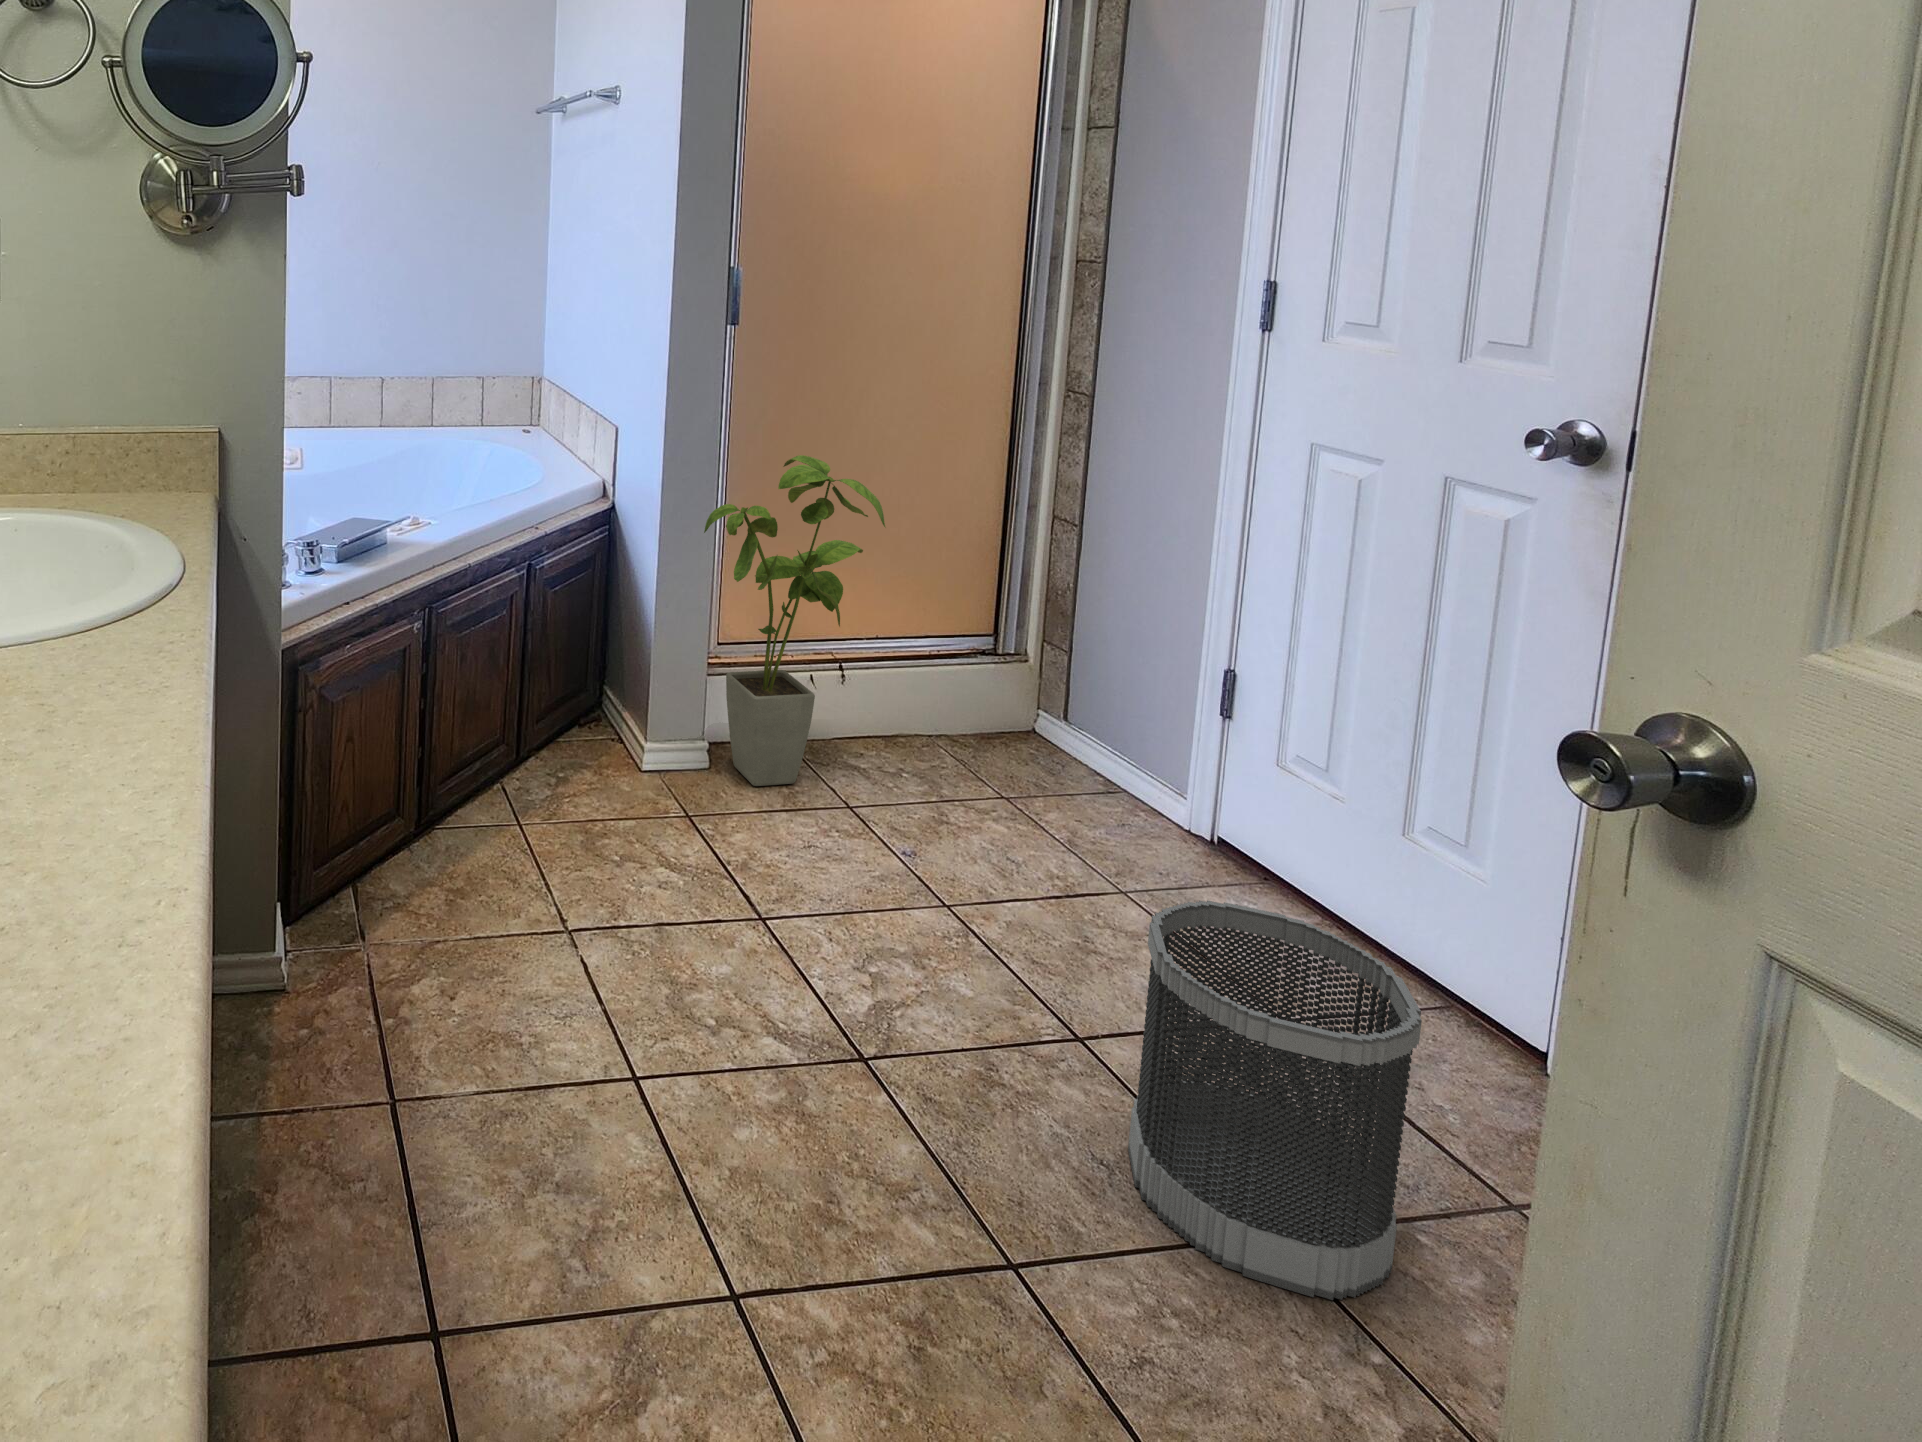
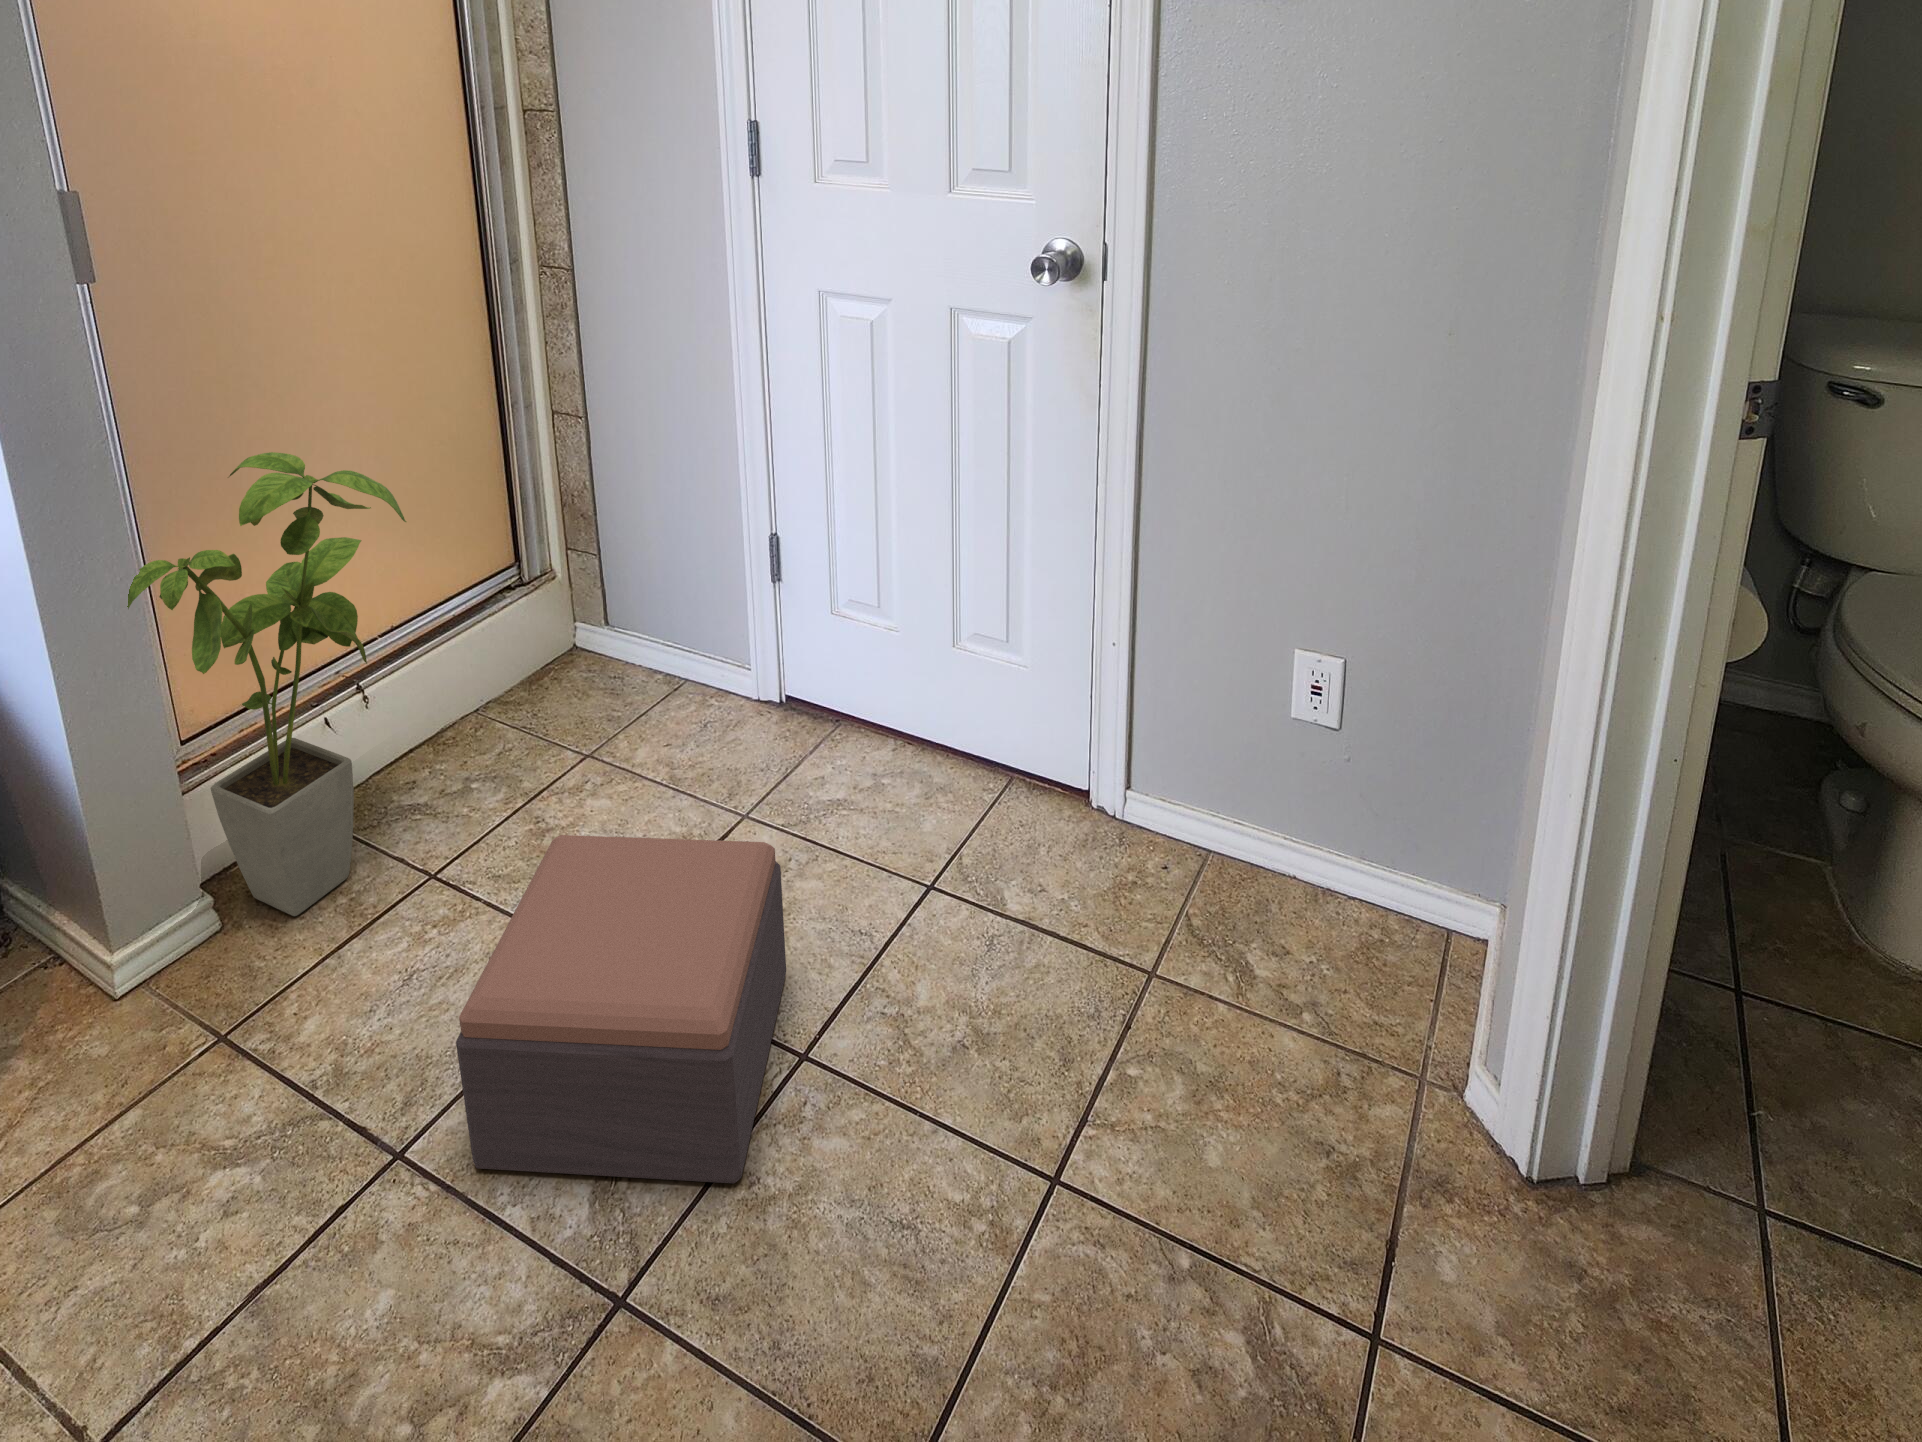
footstool: none [805,782,1102,1057] -> present [456,835,786,1183]
wastebasket: present [1128,901,1422,1300] -> none [911,842,1167,1279]

